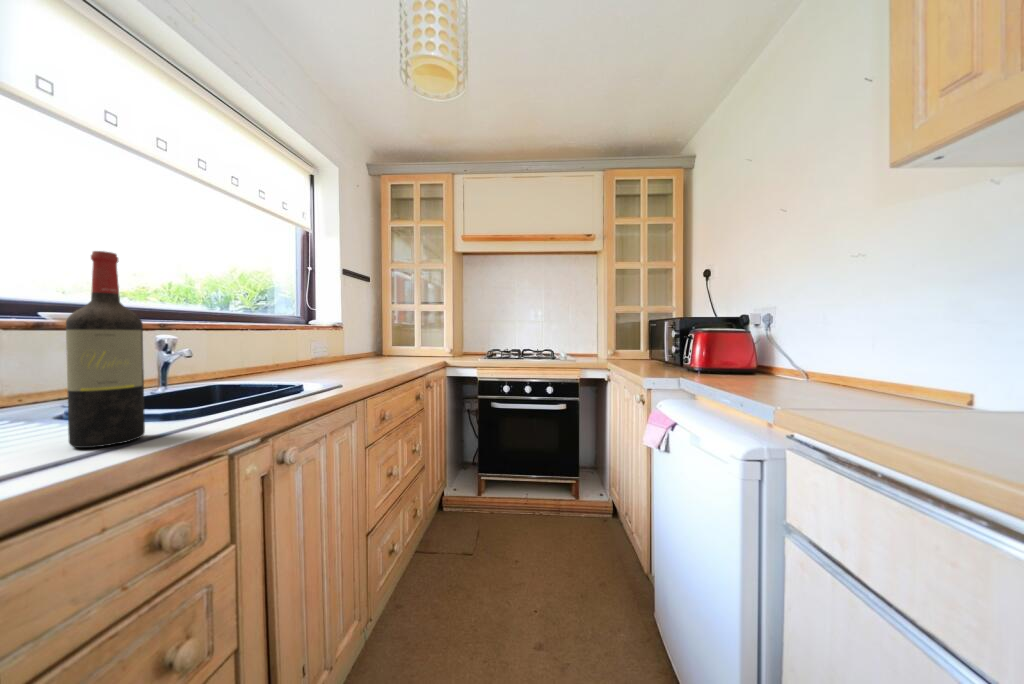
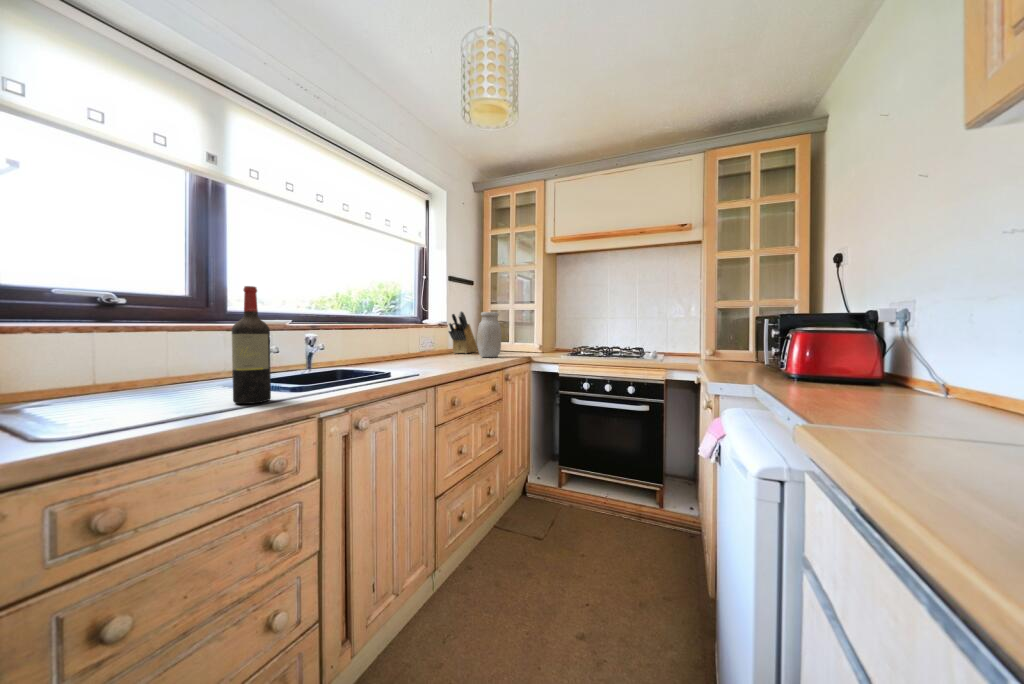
knife block: none [345,310,377,360] -> present [449,311,477,354]
jar: none [385,311,413,362] -> present [477,312,502,357]

